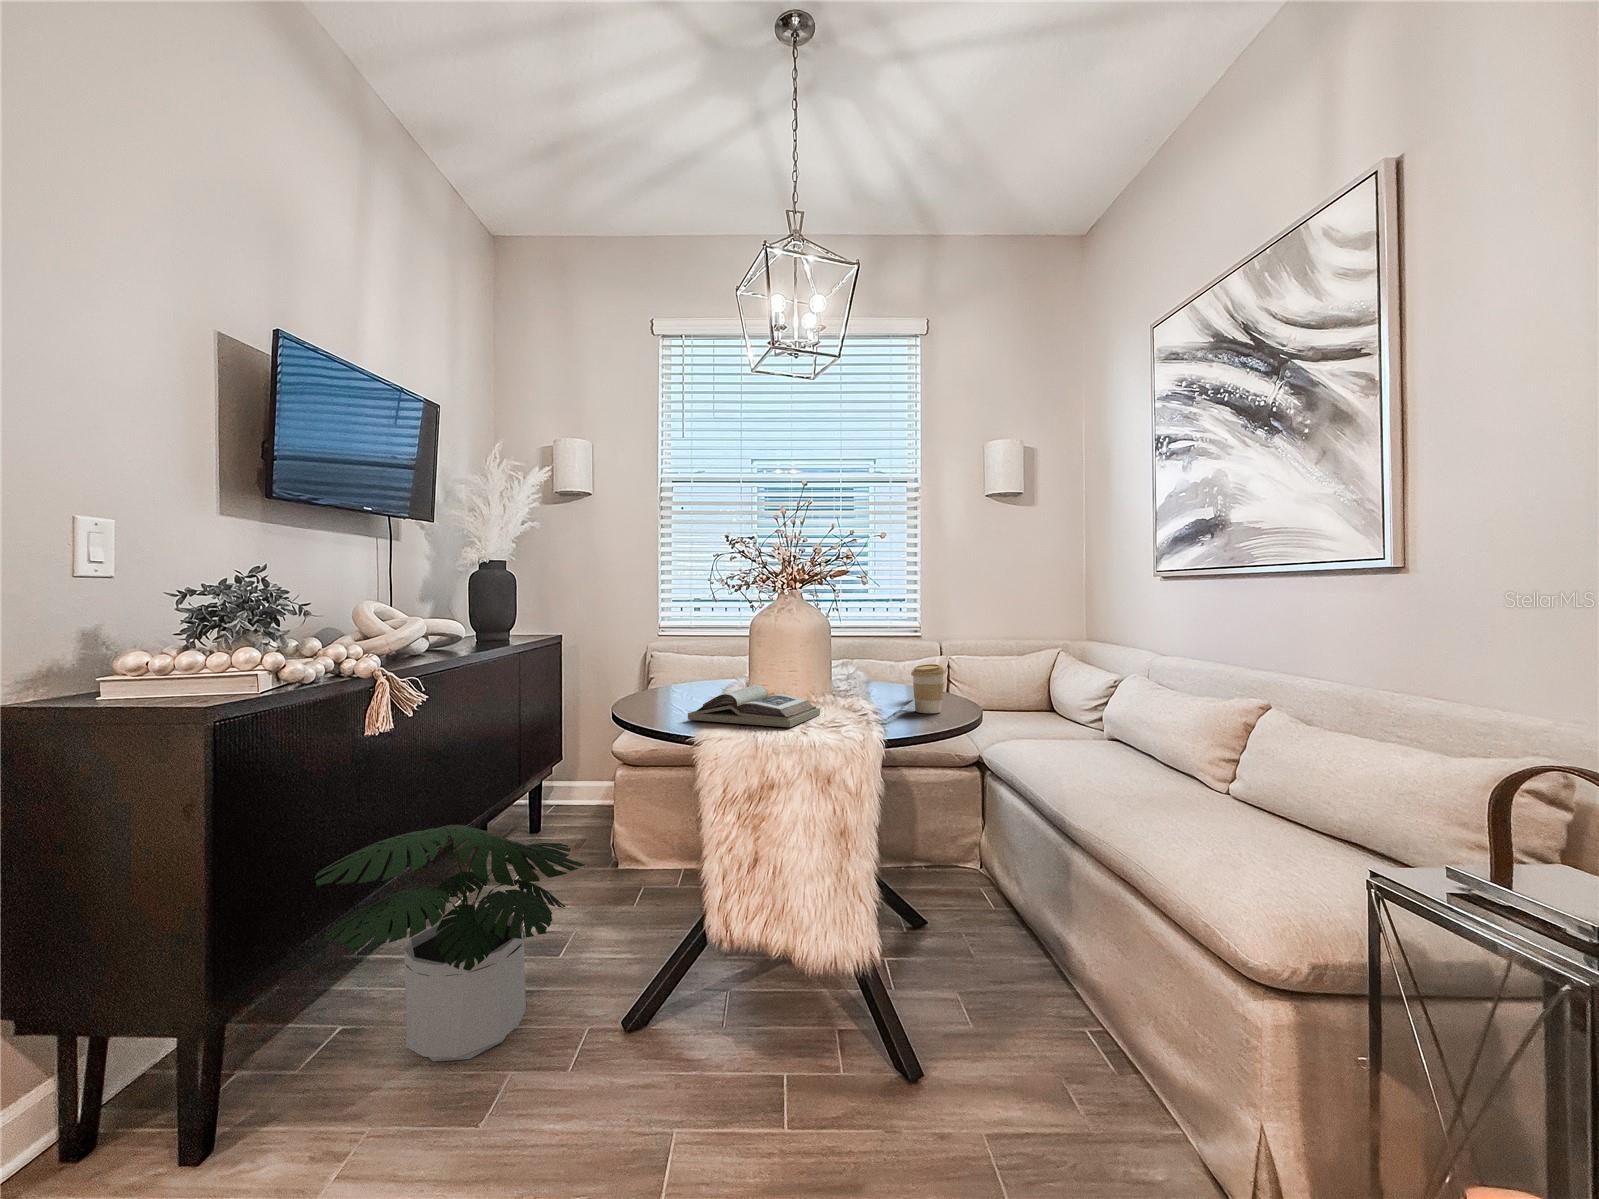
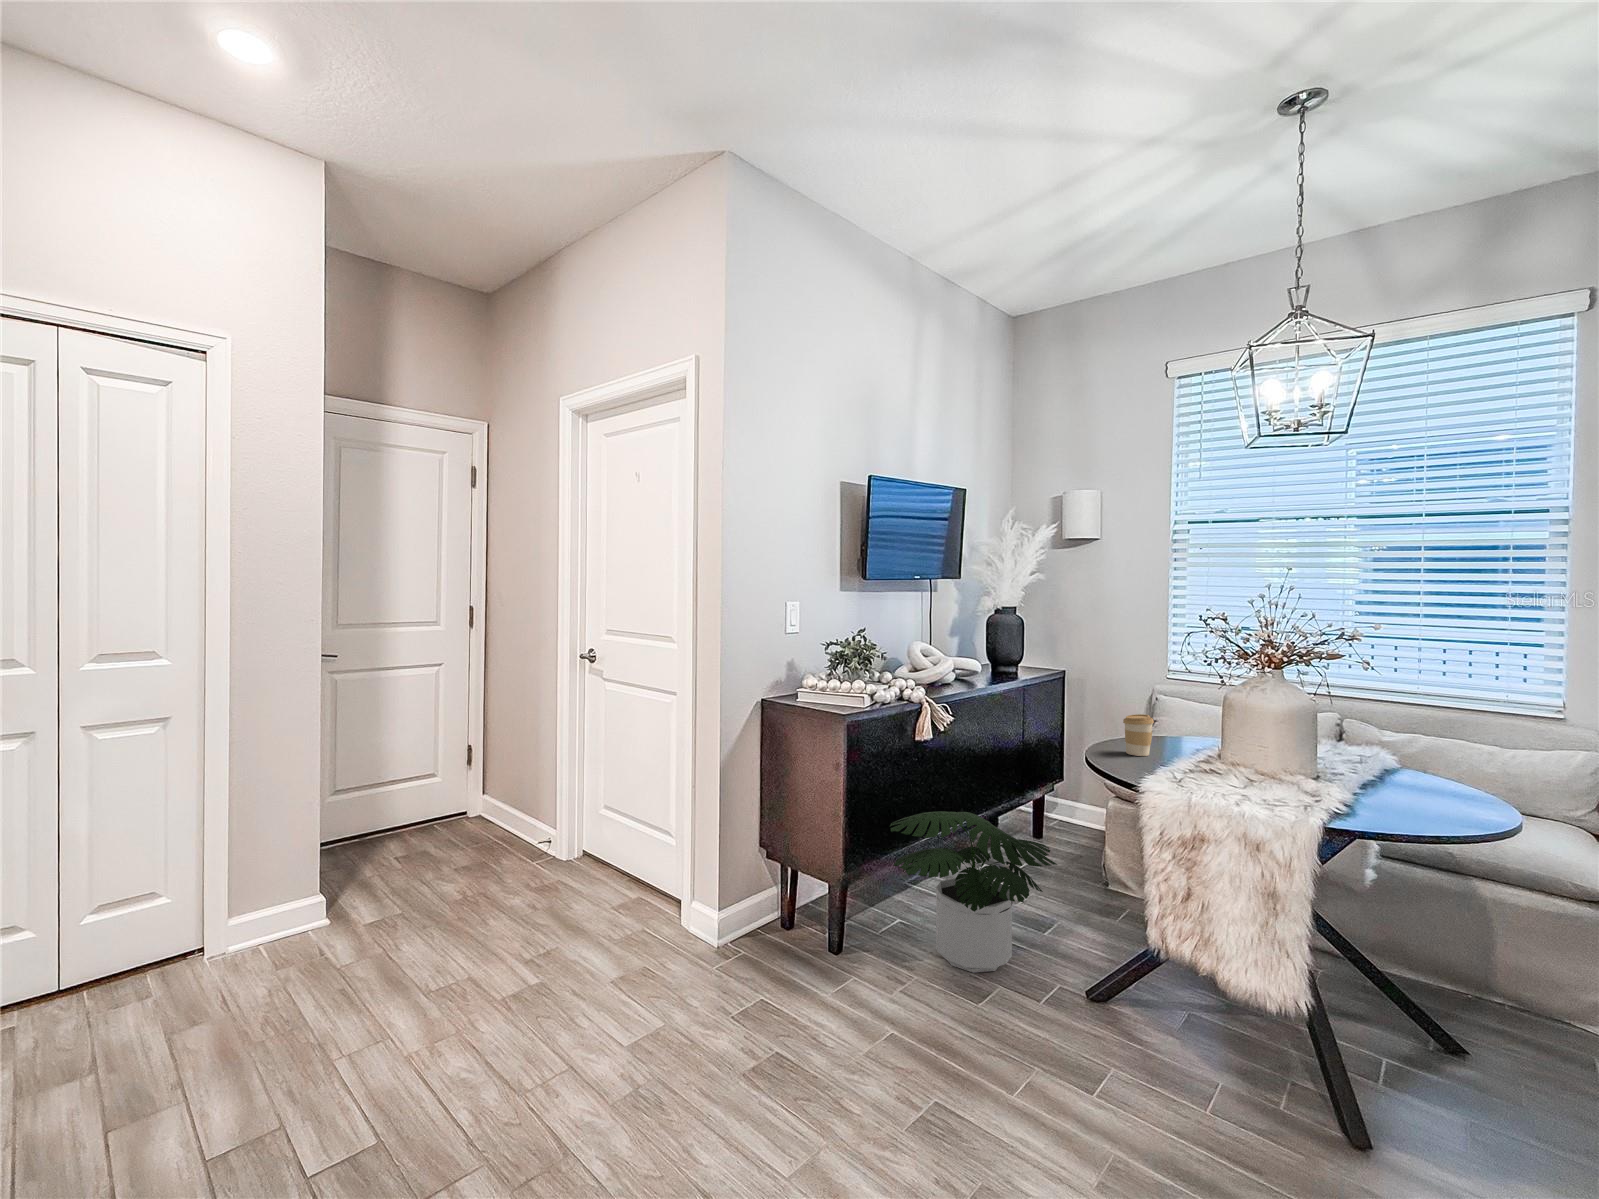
coffee cup: present [911,664,945,713] -> present [1123,714,1154,756]
book: present [688,685,820,727] -> none [1141,749,1271,793]

